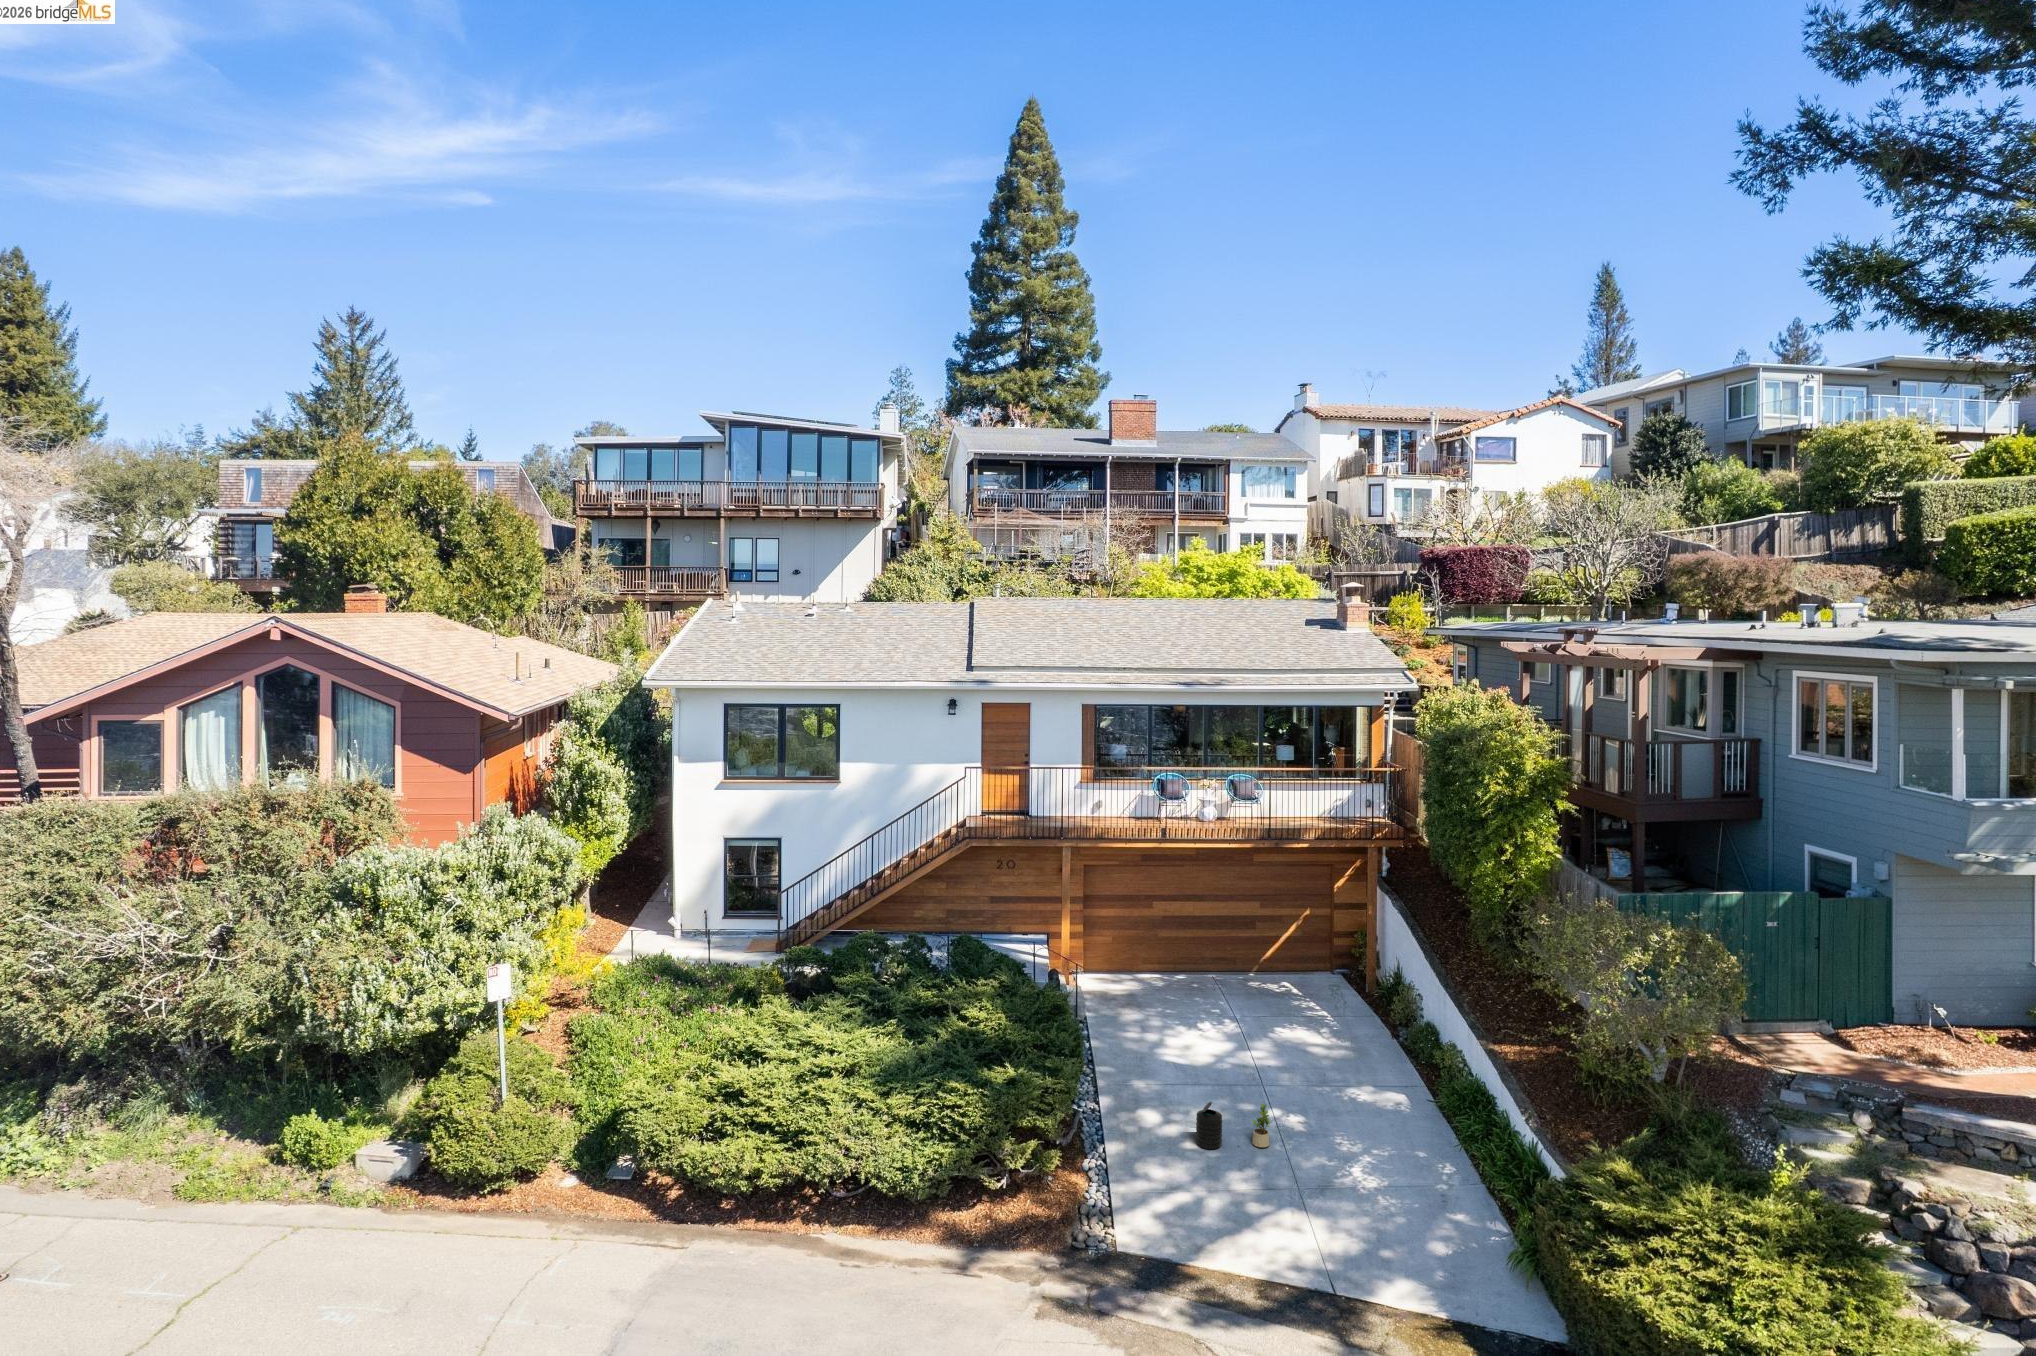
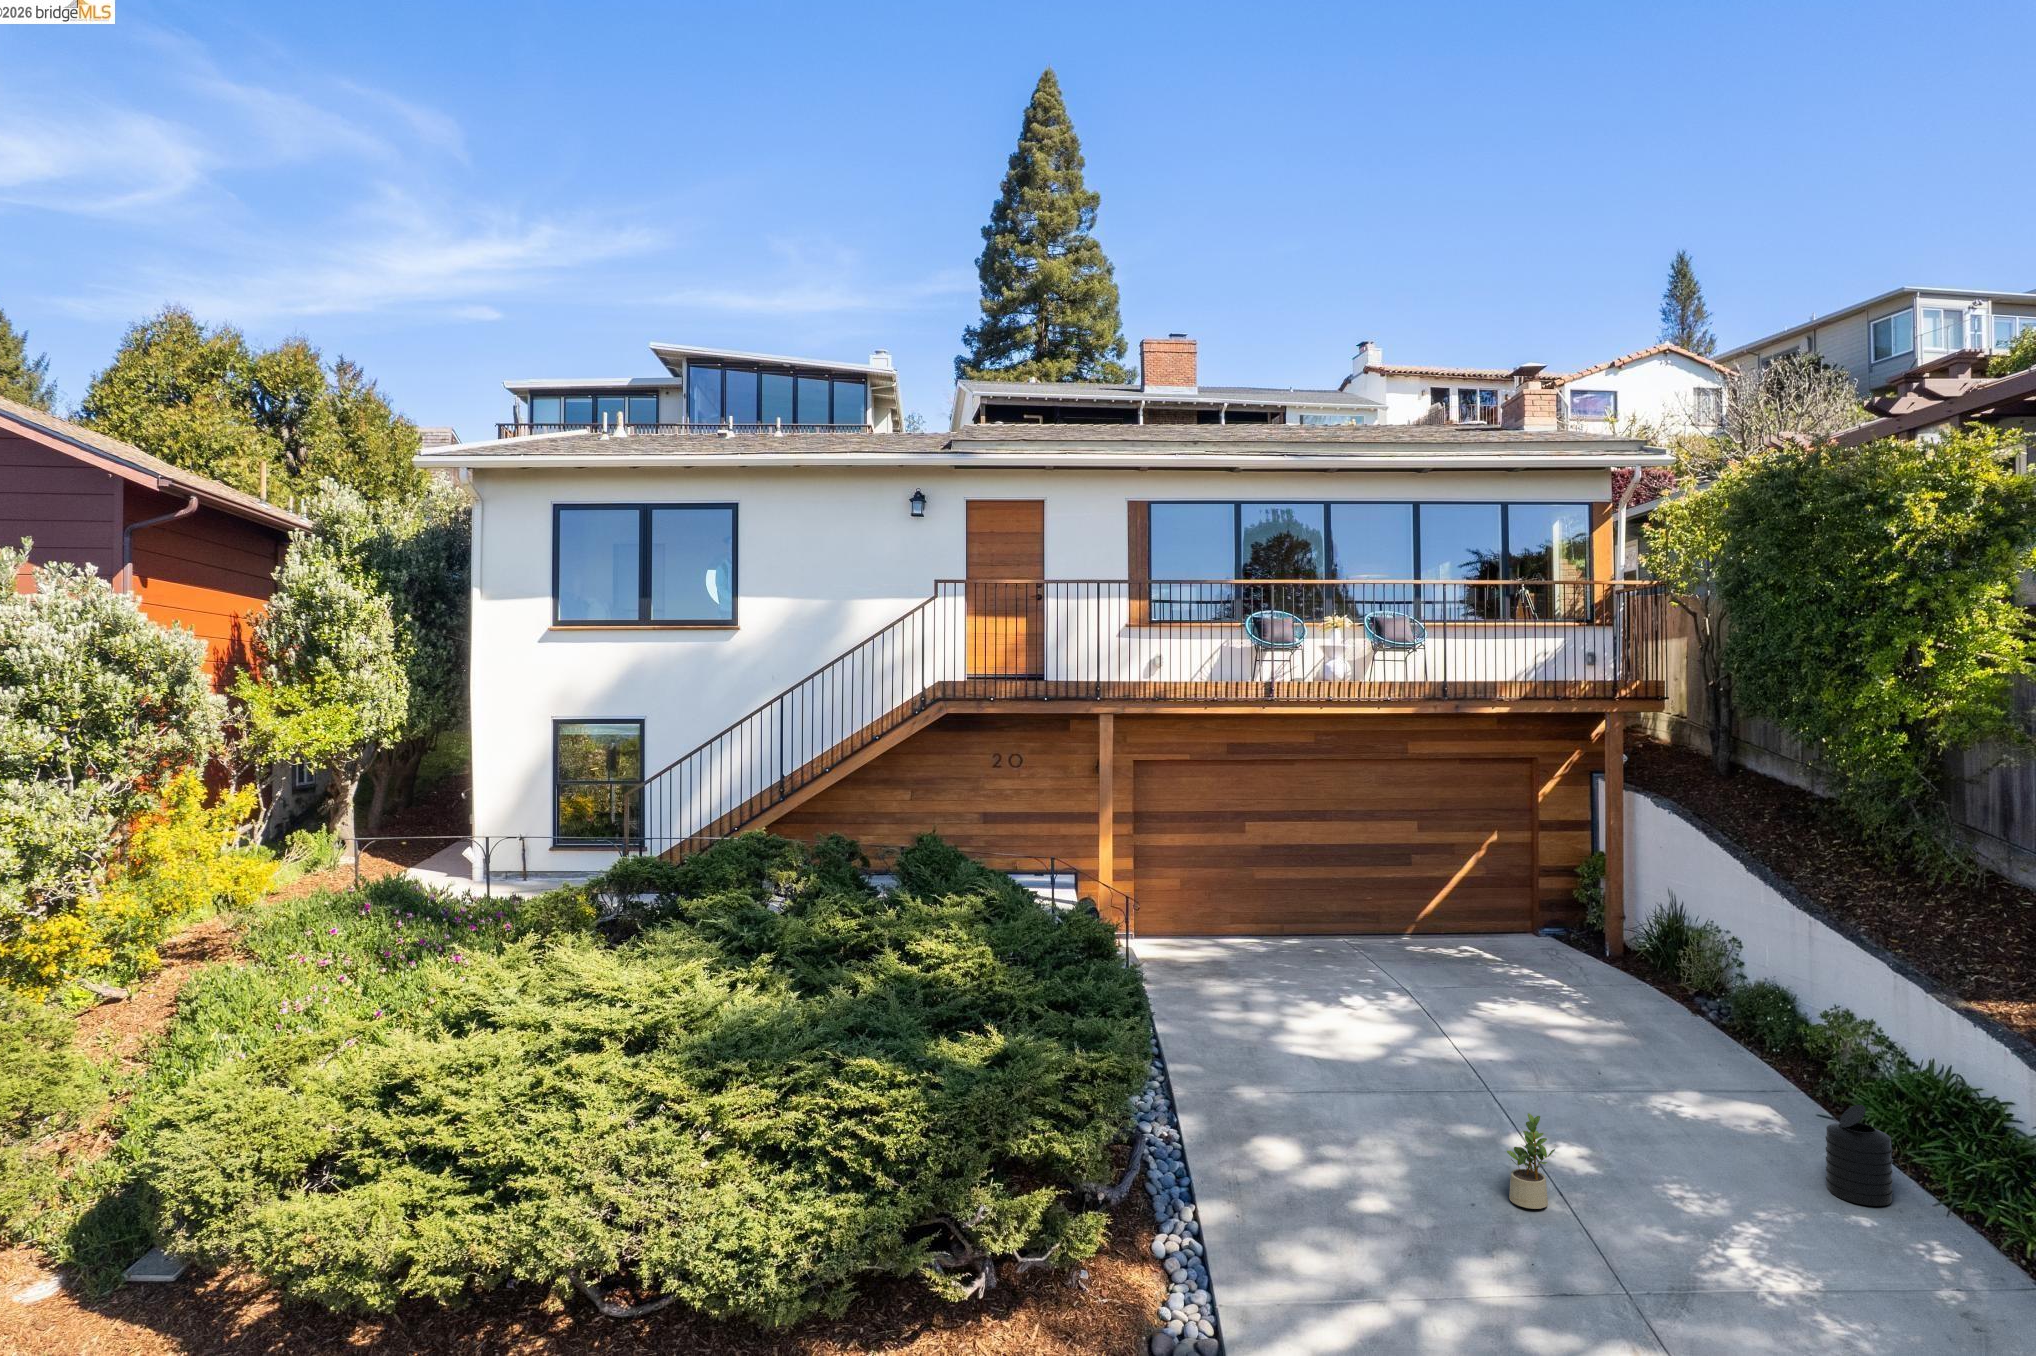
trash can: present [1196,1102,1222,1149] -> present [1826,1105,1893,1206]

